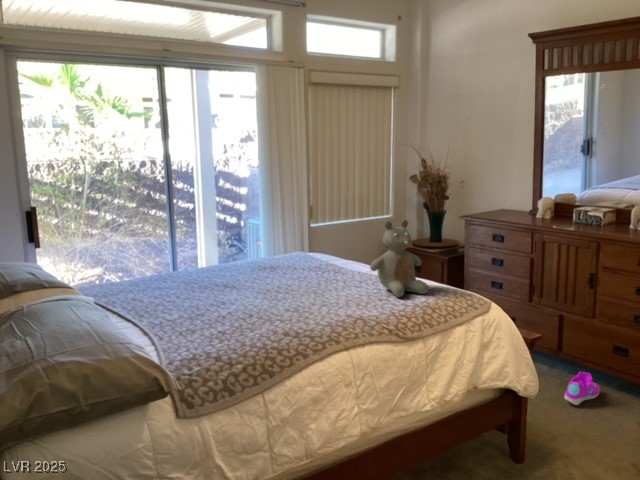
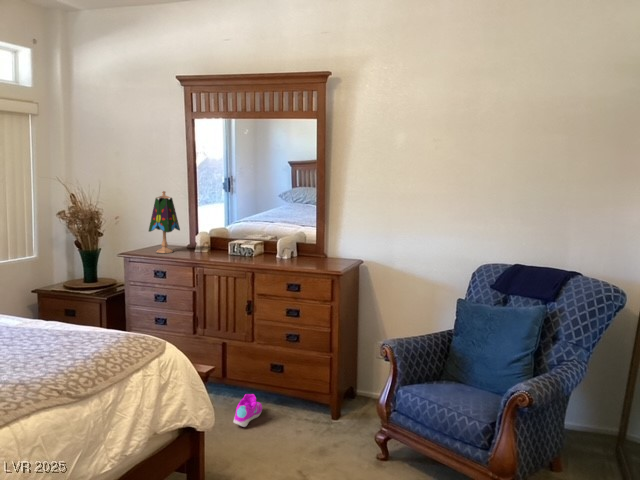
table lamp: none [490,155,523,218] -> present [149,191,180,253]
teddy bear: present [370,220,428,297] -> none [25,263,98,350]

